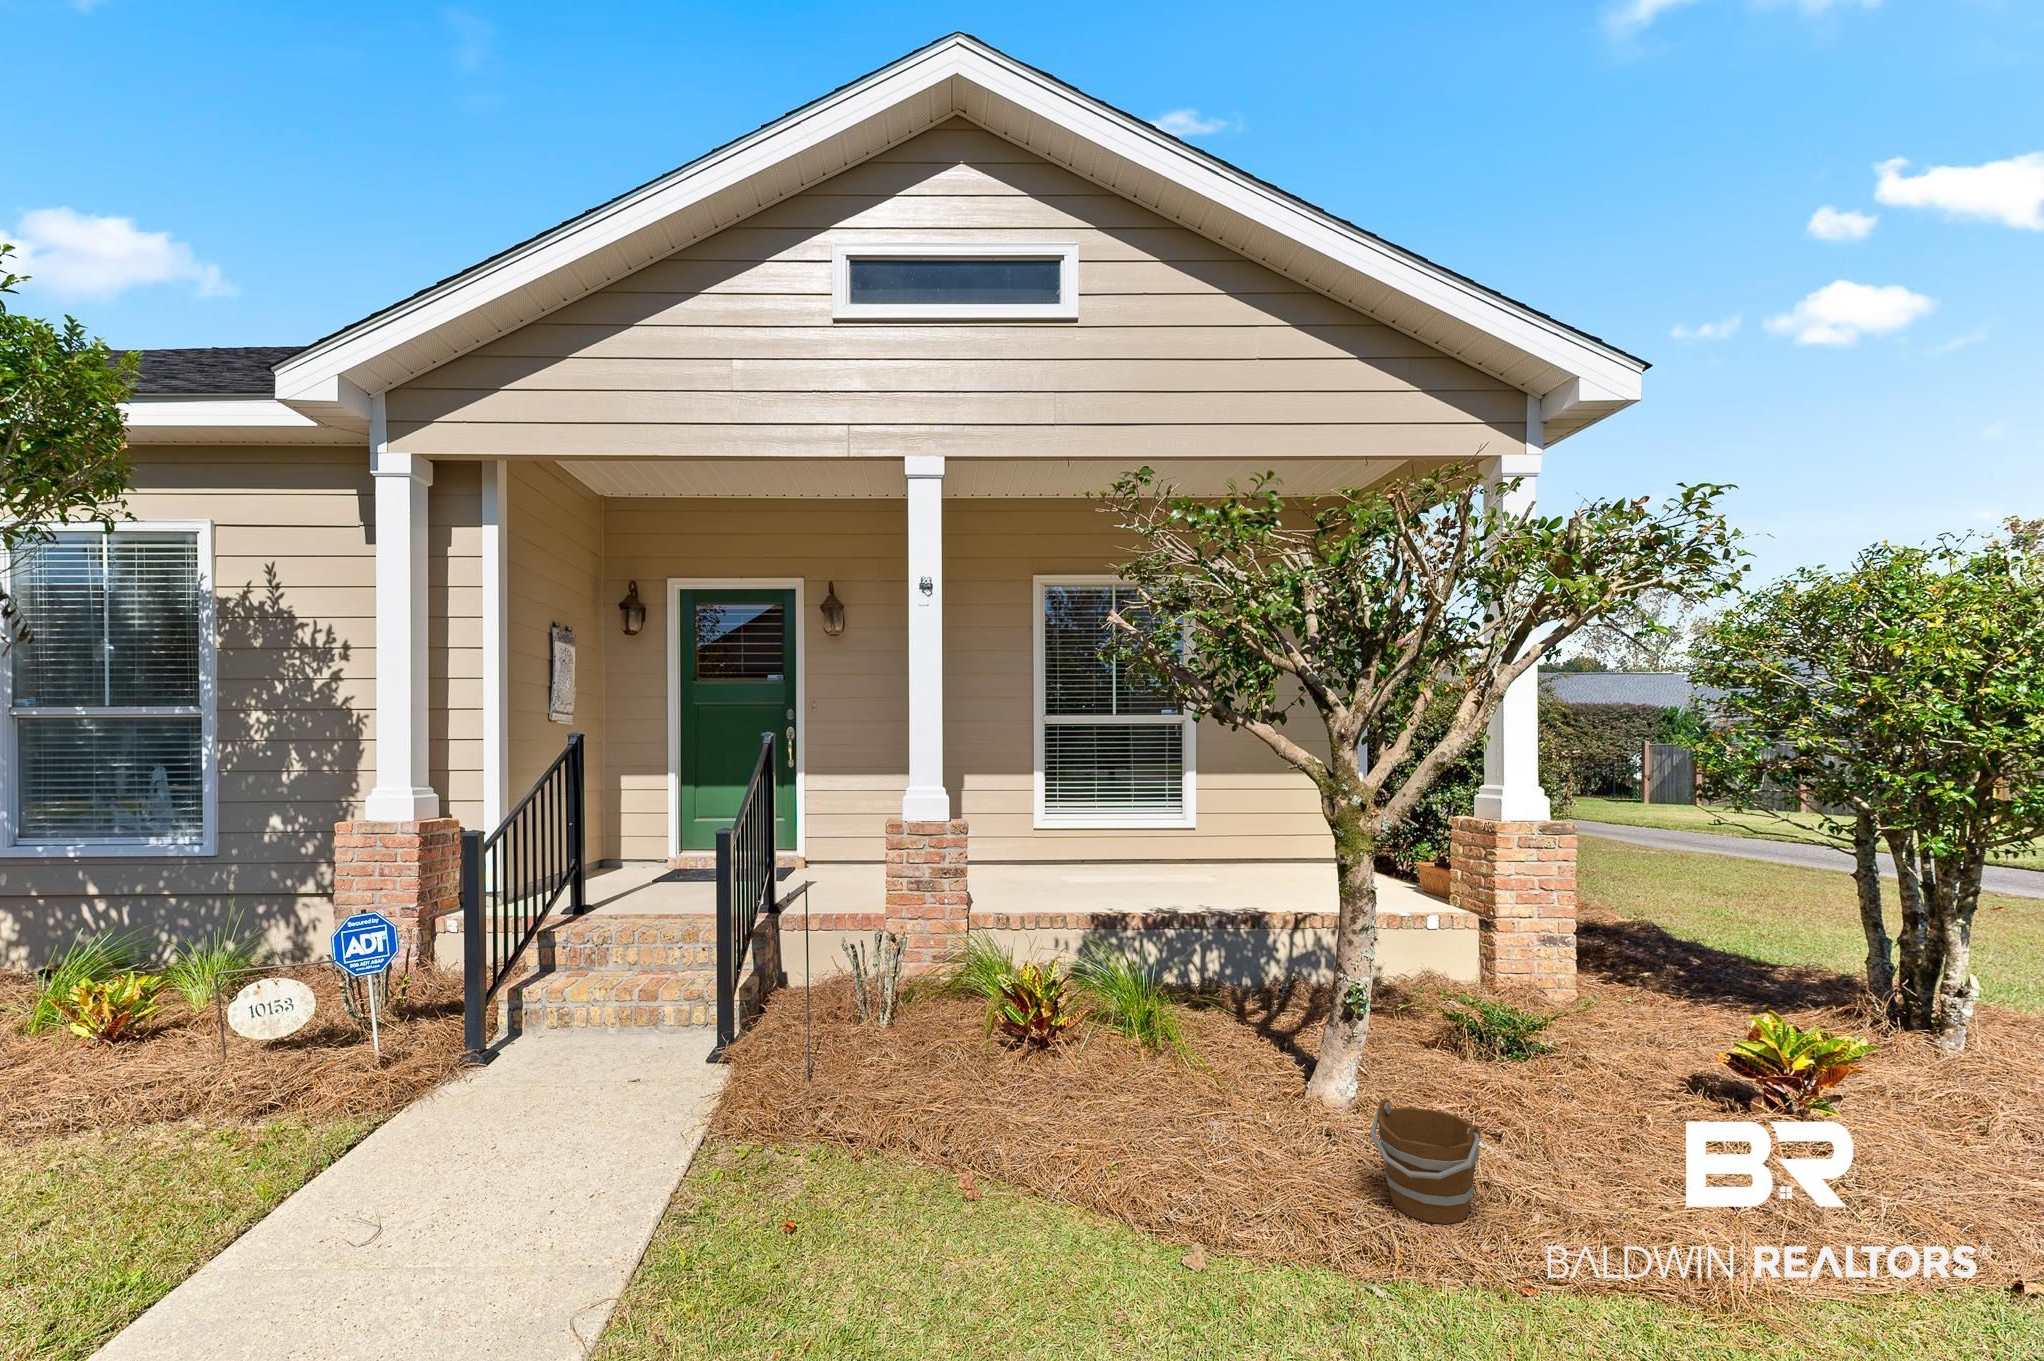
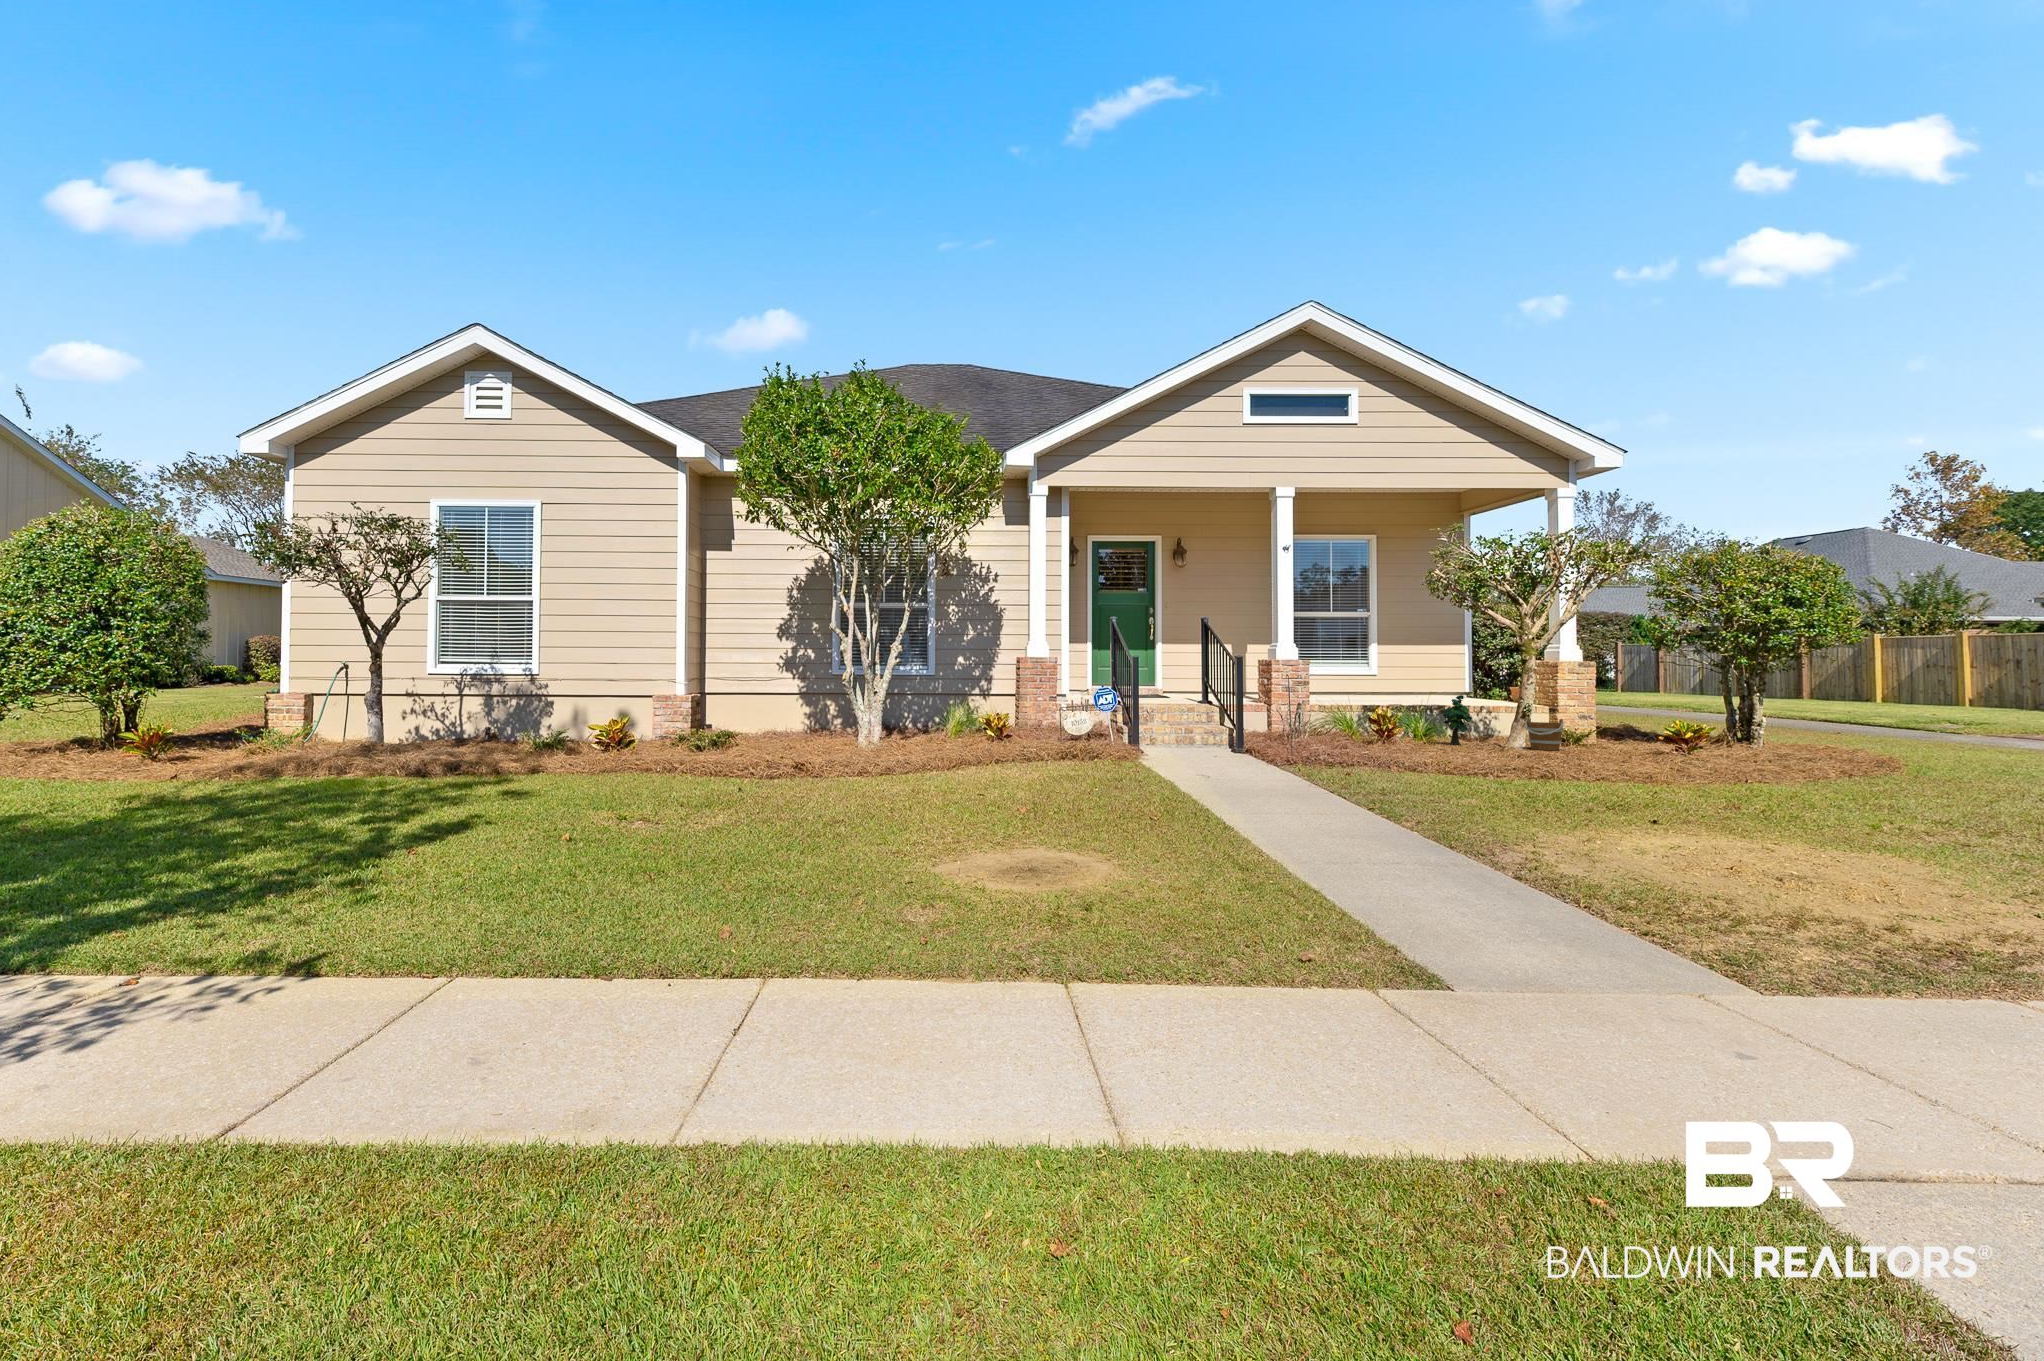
decorative plant: none [1157,1010,1241,1152] -> present [1440,695,1472,745]

